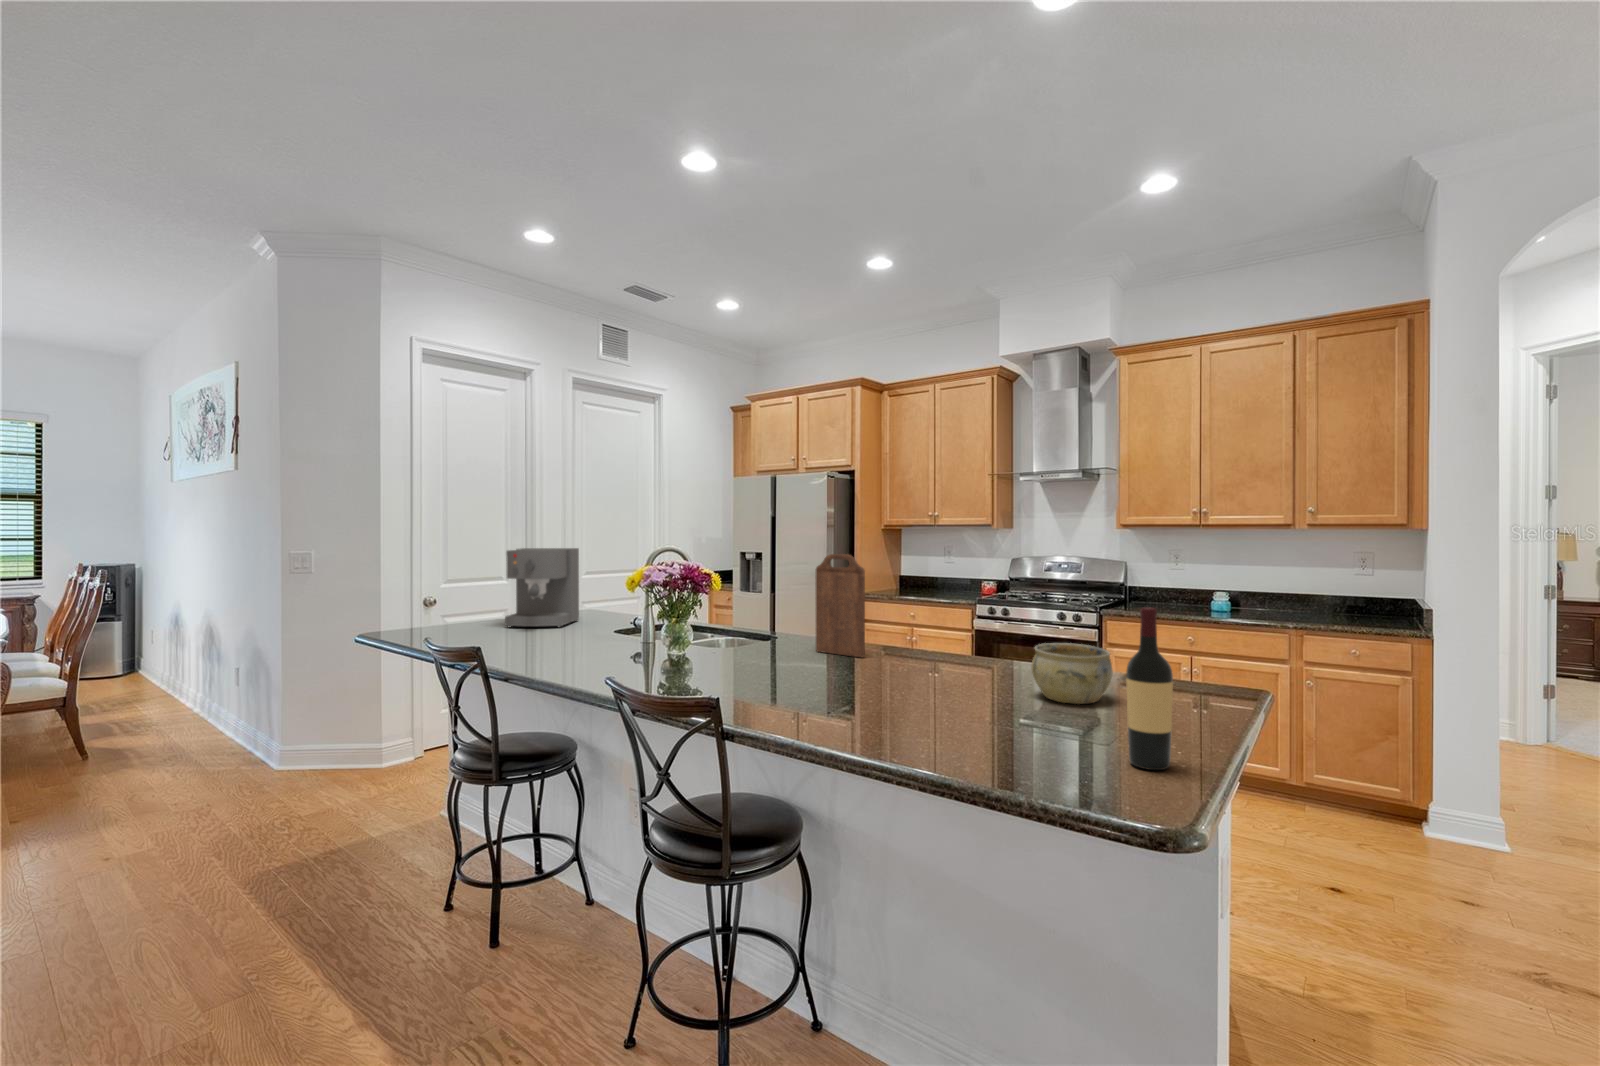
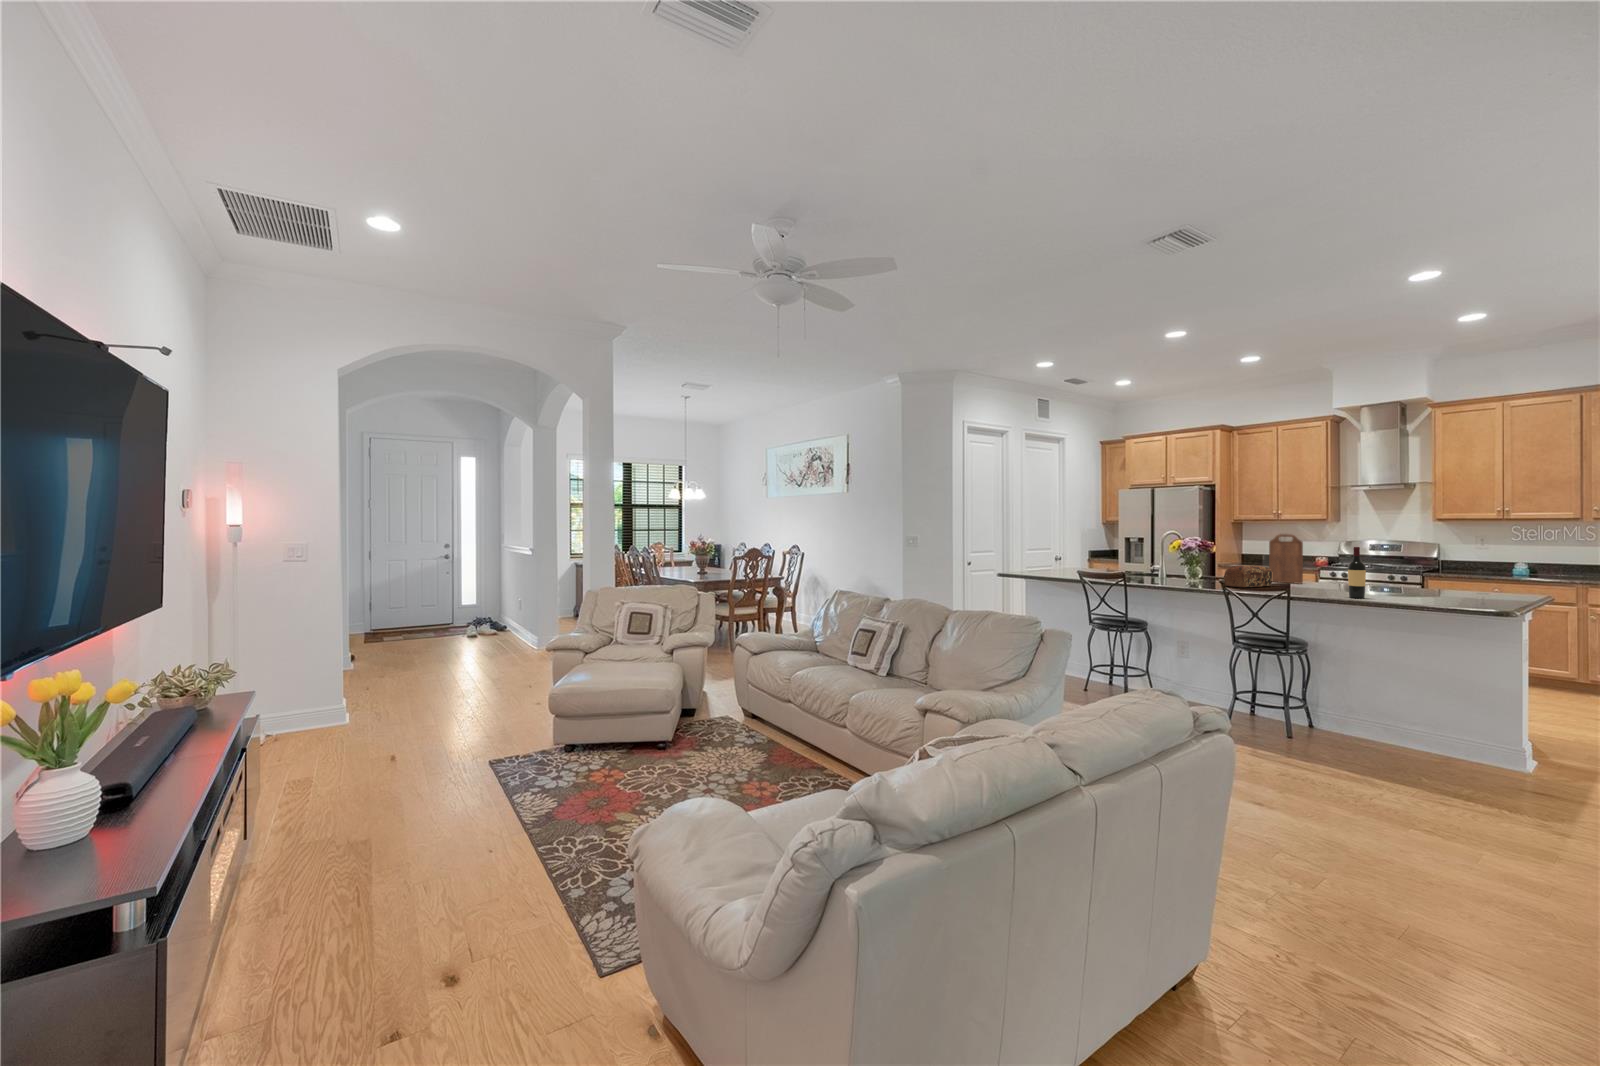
coffee maker: present [505,548,579,628] -> none [1062,533,1094,573]
wine bottle: present [1126,607,1173,770] -> present [1348,547,1366,598]
bread loaf: none [687,624,788,681] -> present [1224,565,1272,588]
ceramic bowl: present [1031,643,1113,704] -> none [1418,572,1465,596]

